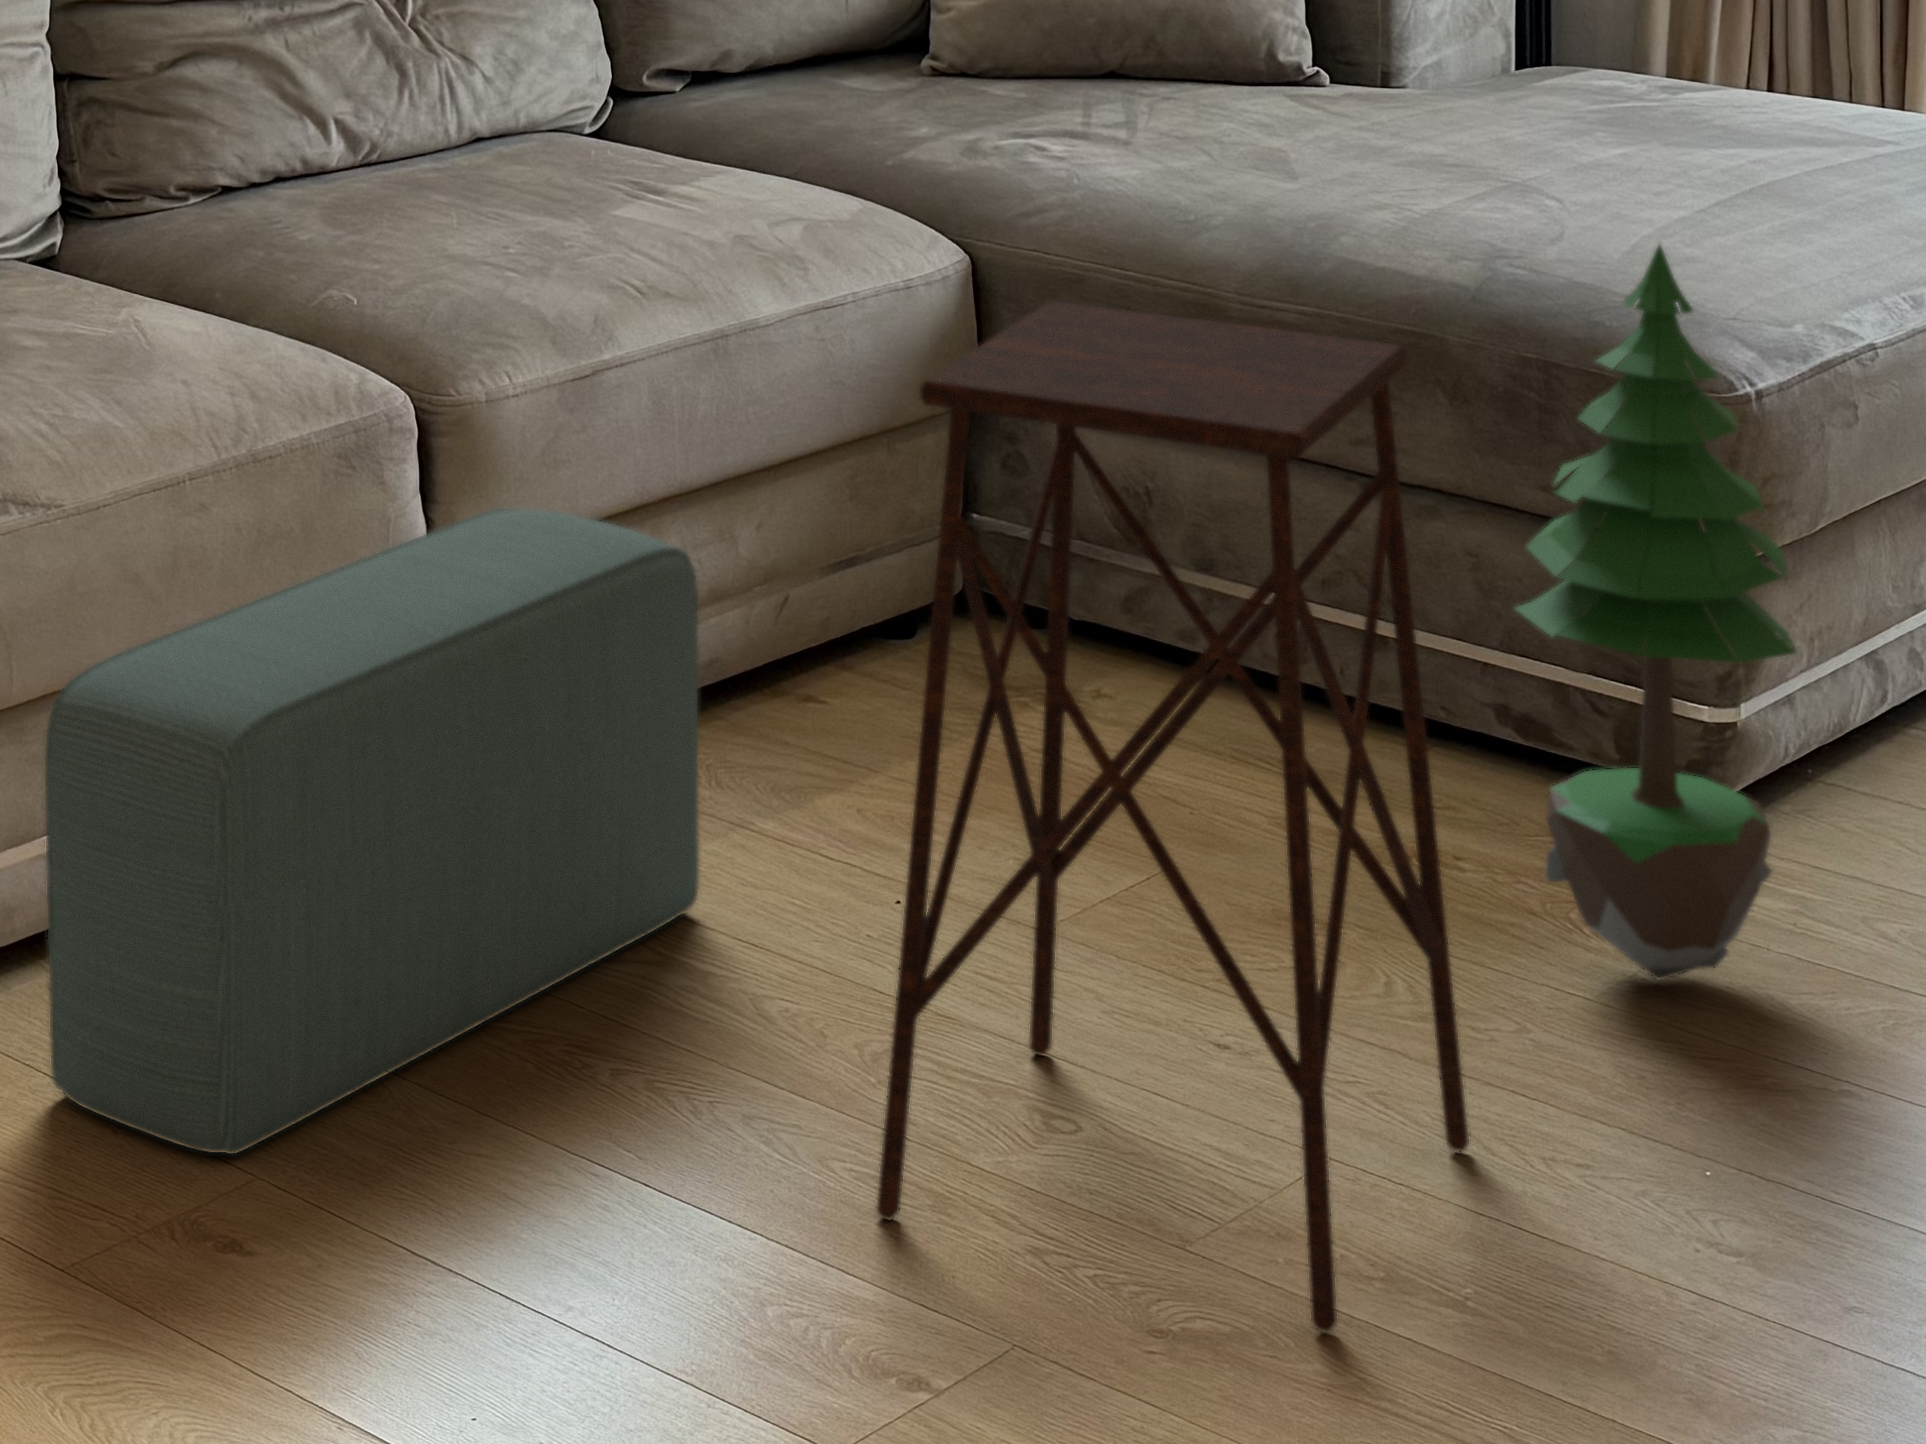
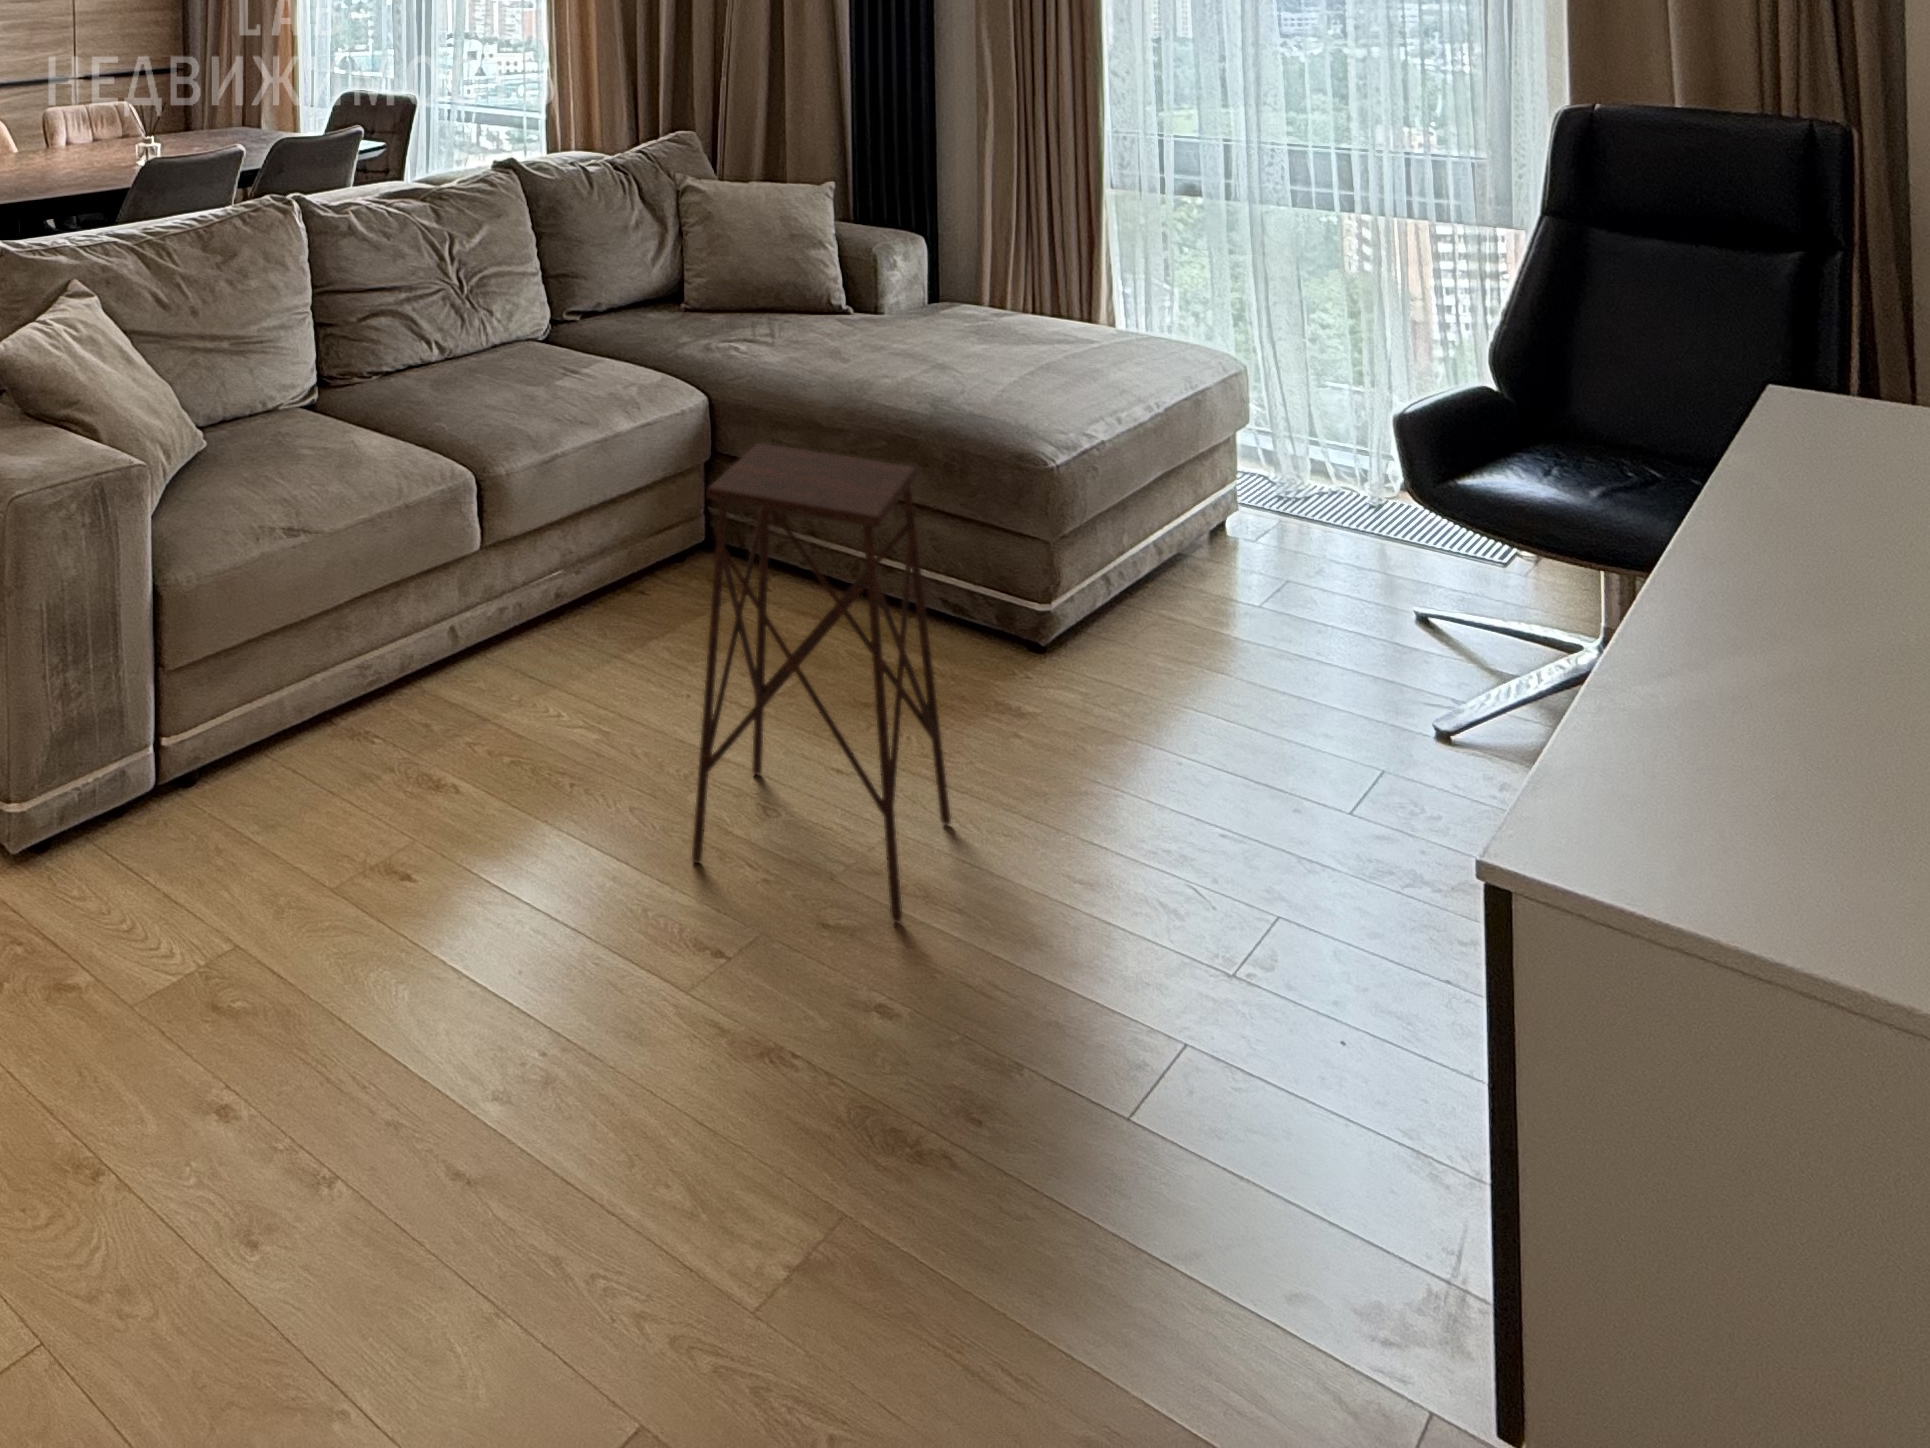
potted tree: present [1516,245,1796,980] -> none [957,409,1084,734]
pouf: present [45,508,699,1154] -> none [320,522,602,831]

